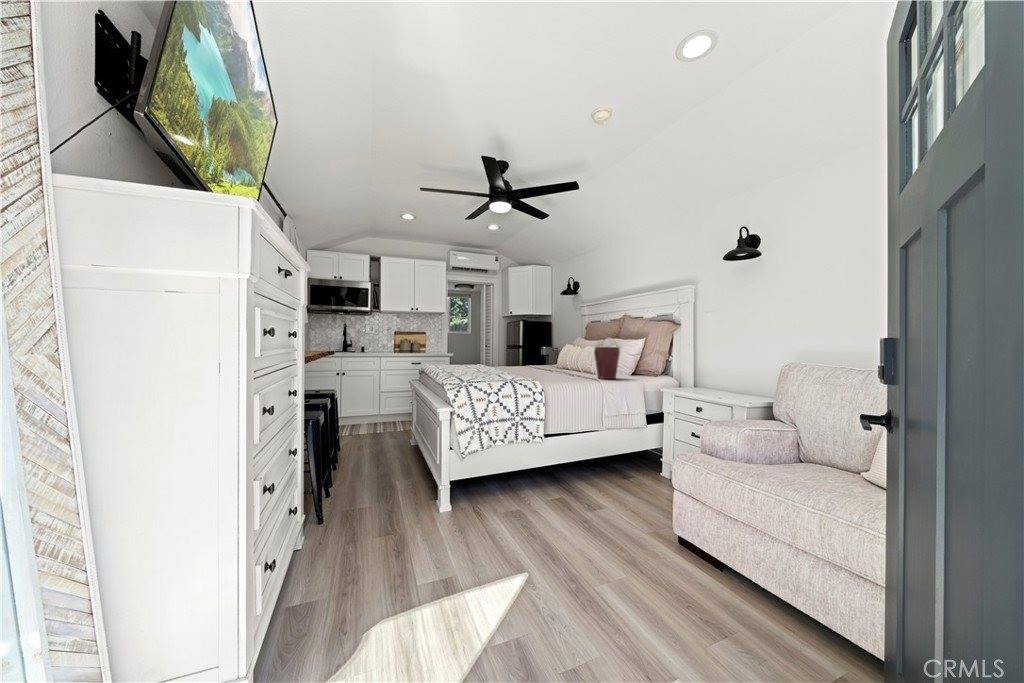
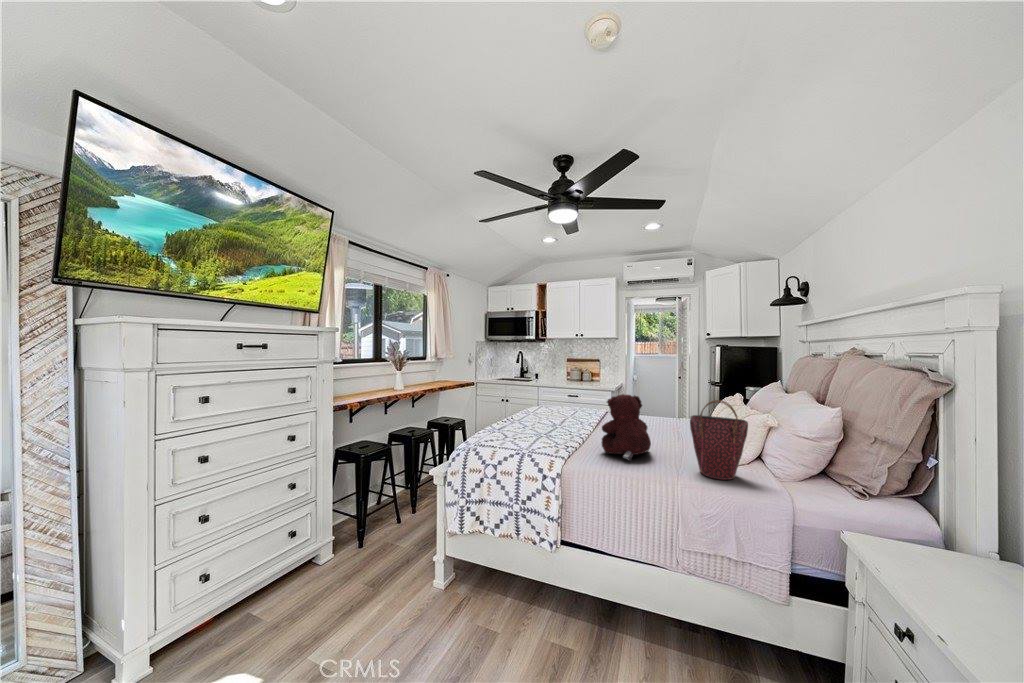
teddy bear: none [540,338,570,379] -> present [601,394,651,461]

